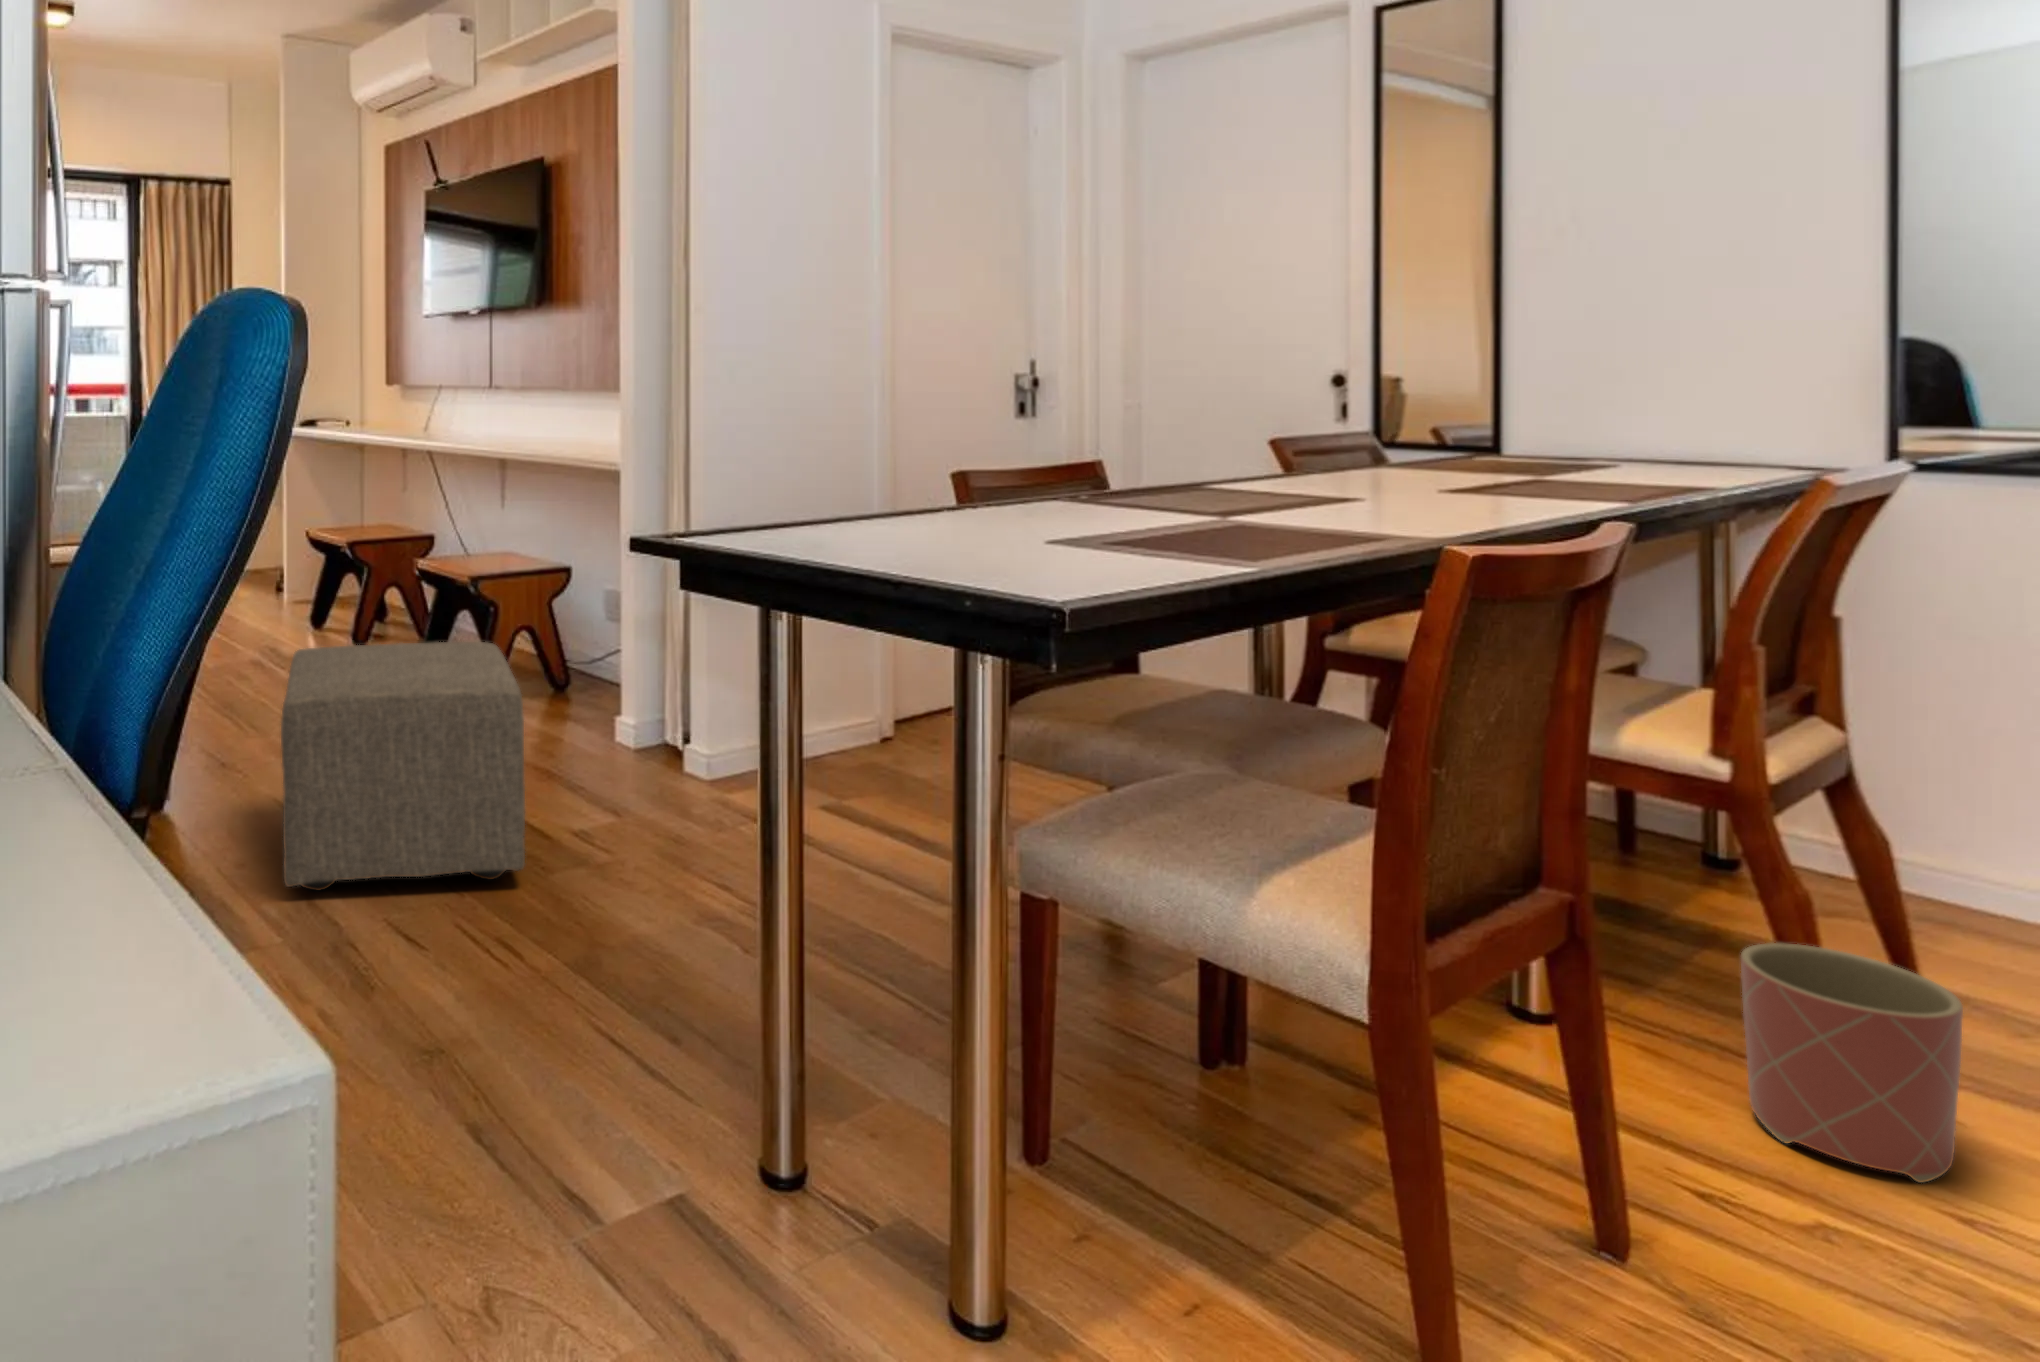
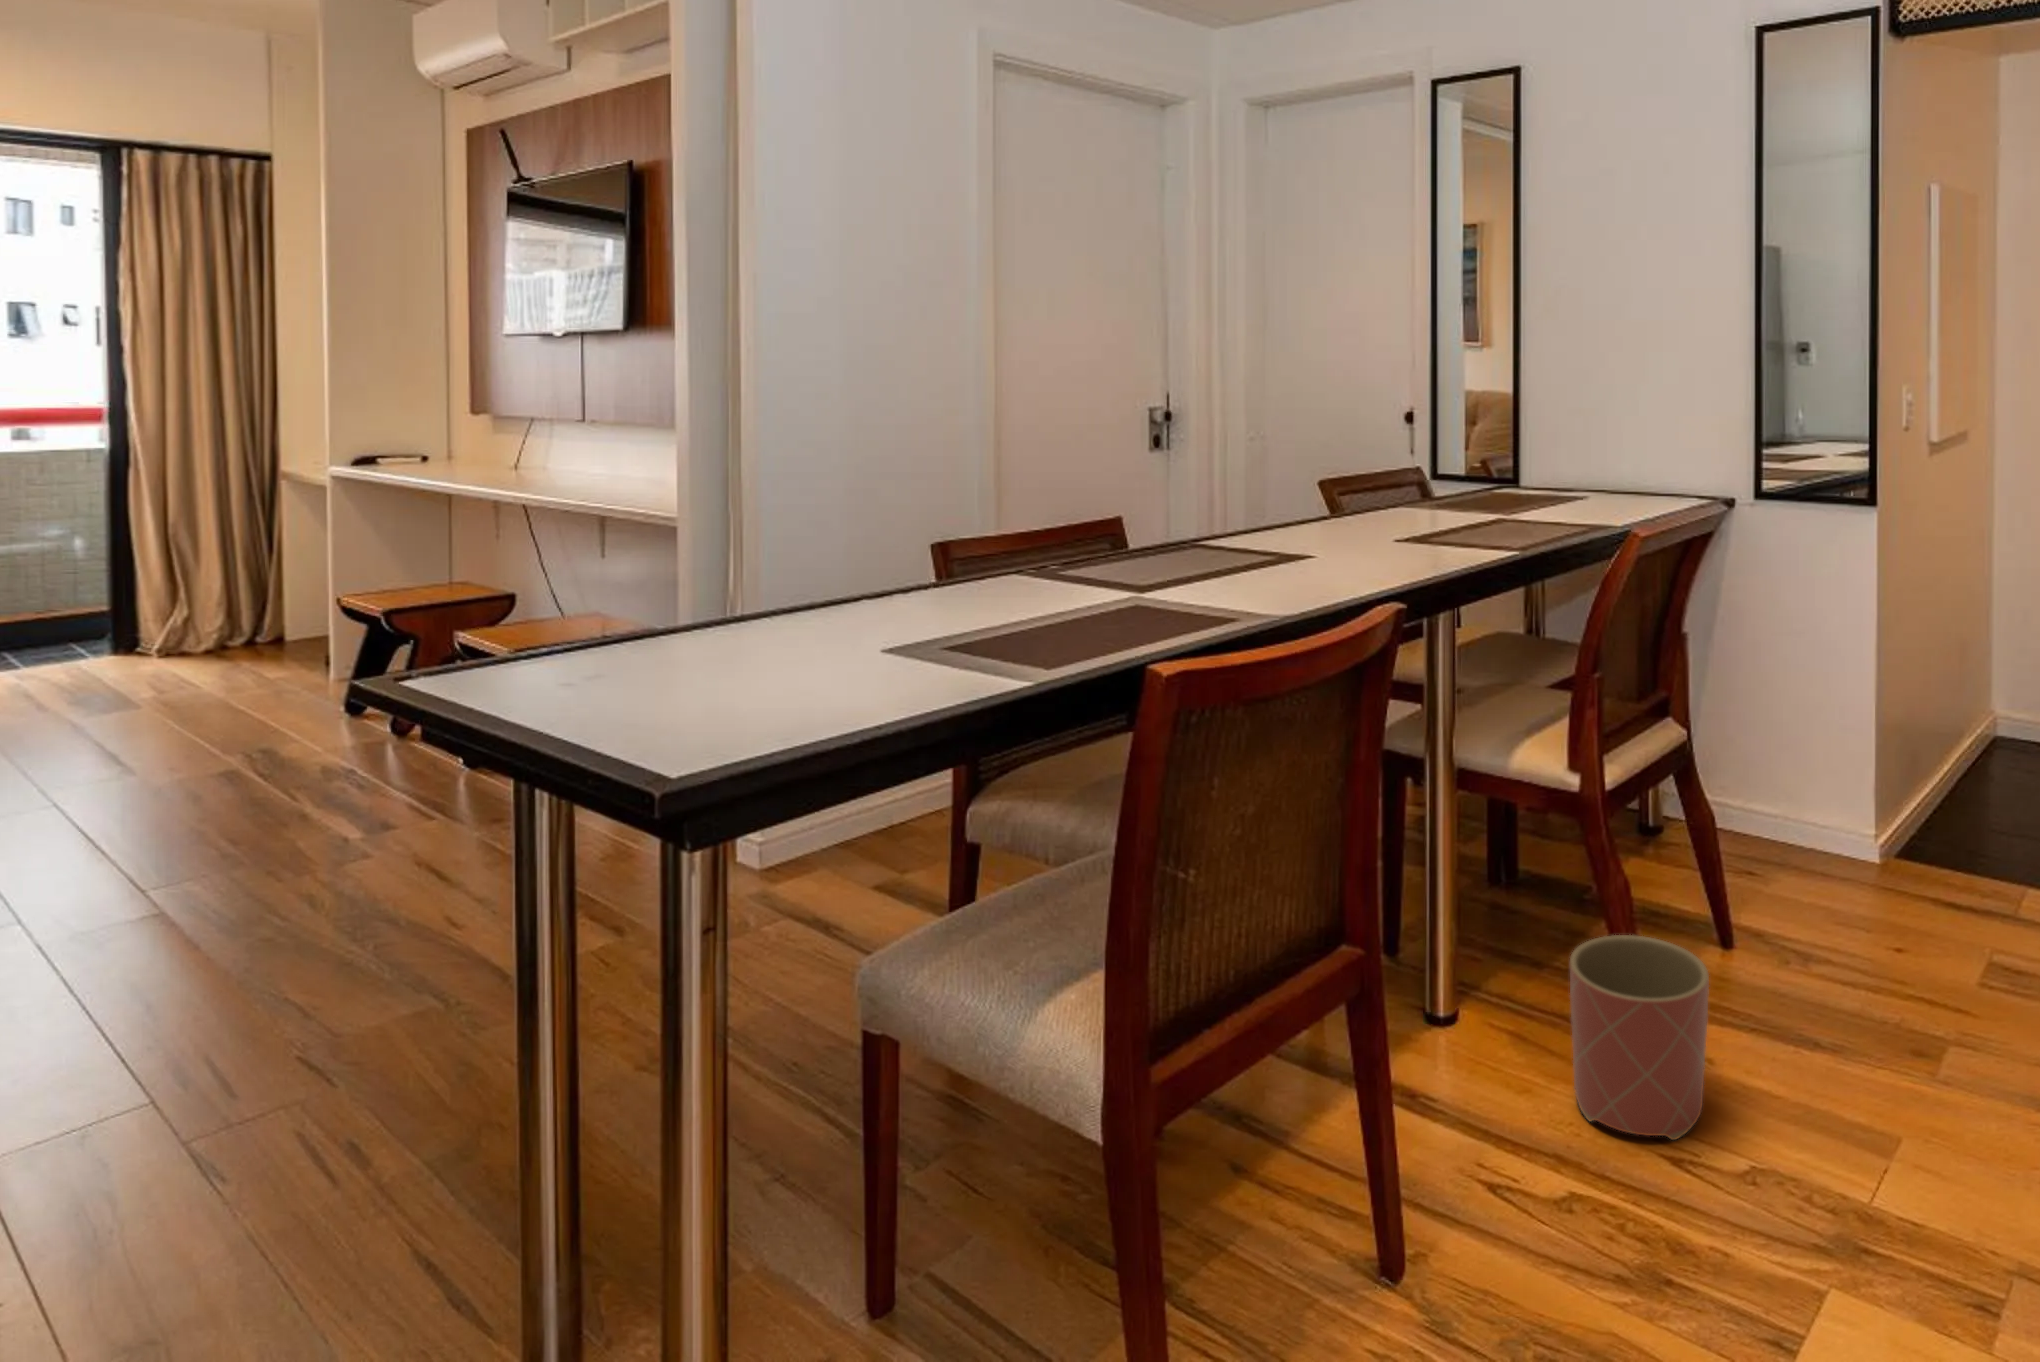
ottoman: present [281,642,525,891] -> none [27,745,457,1122]

